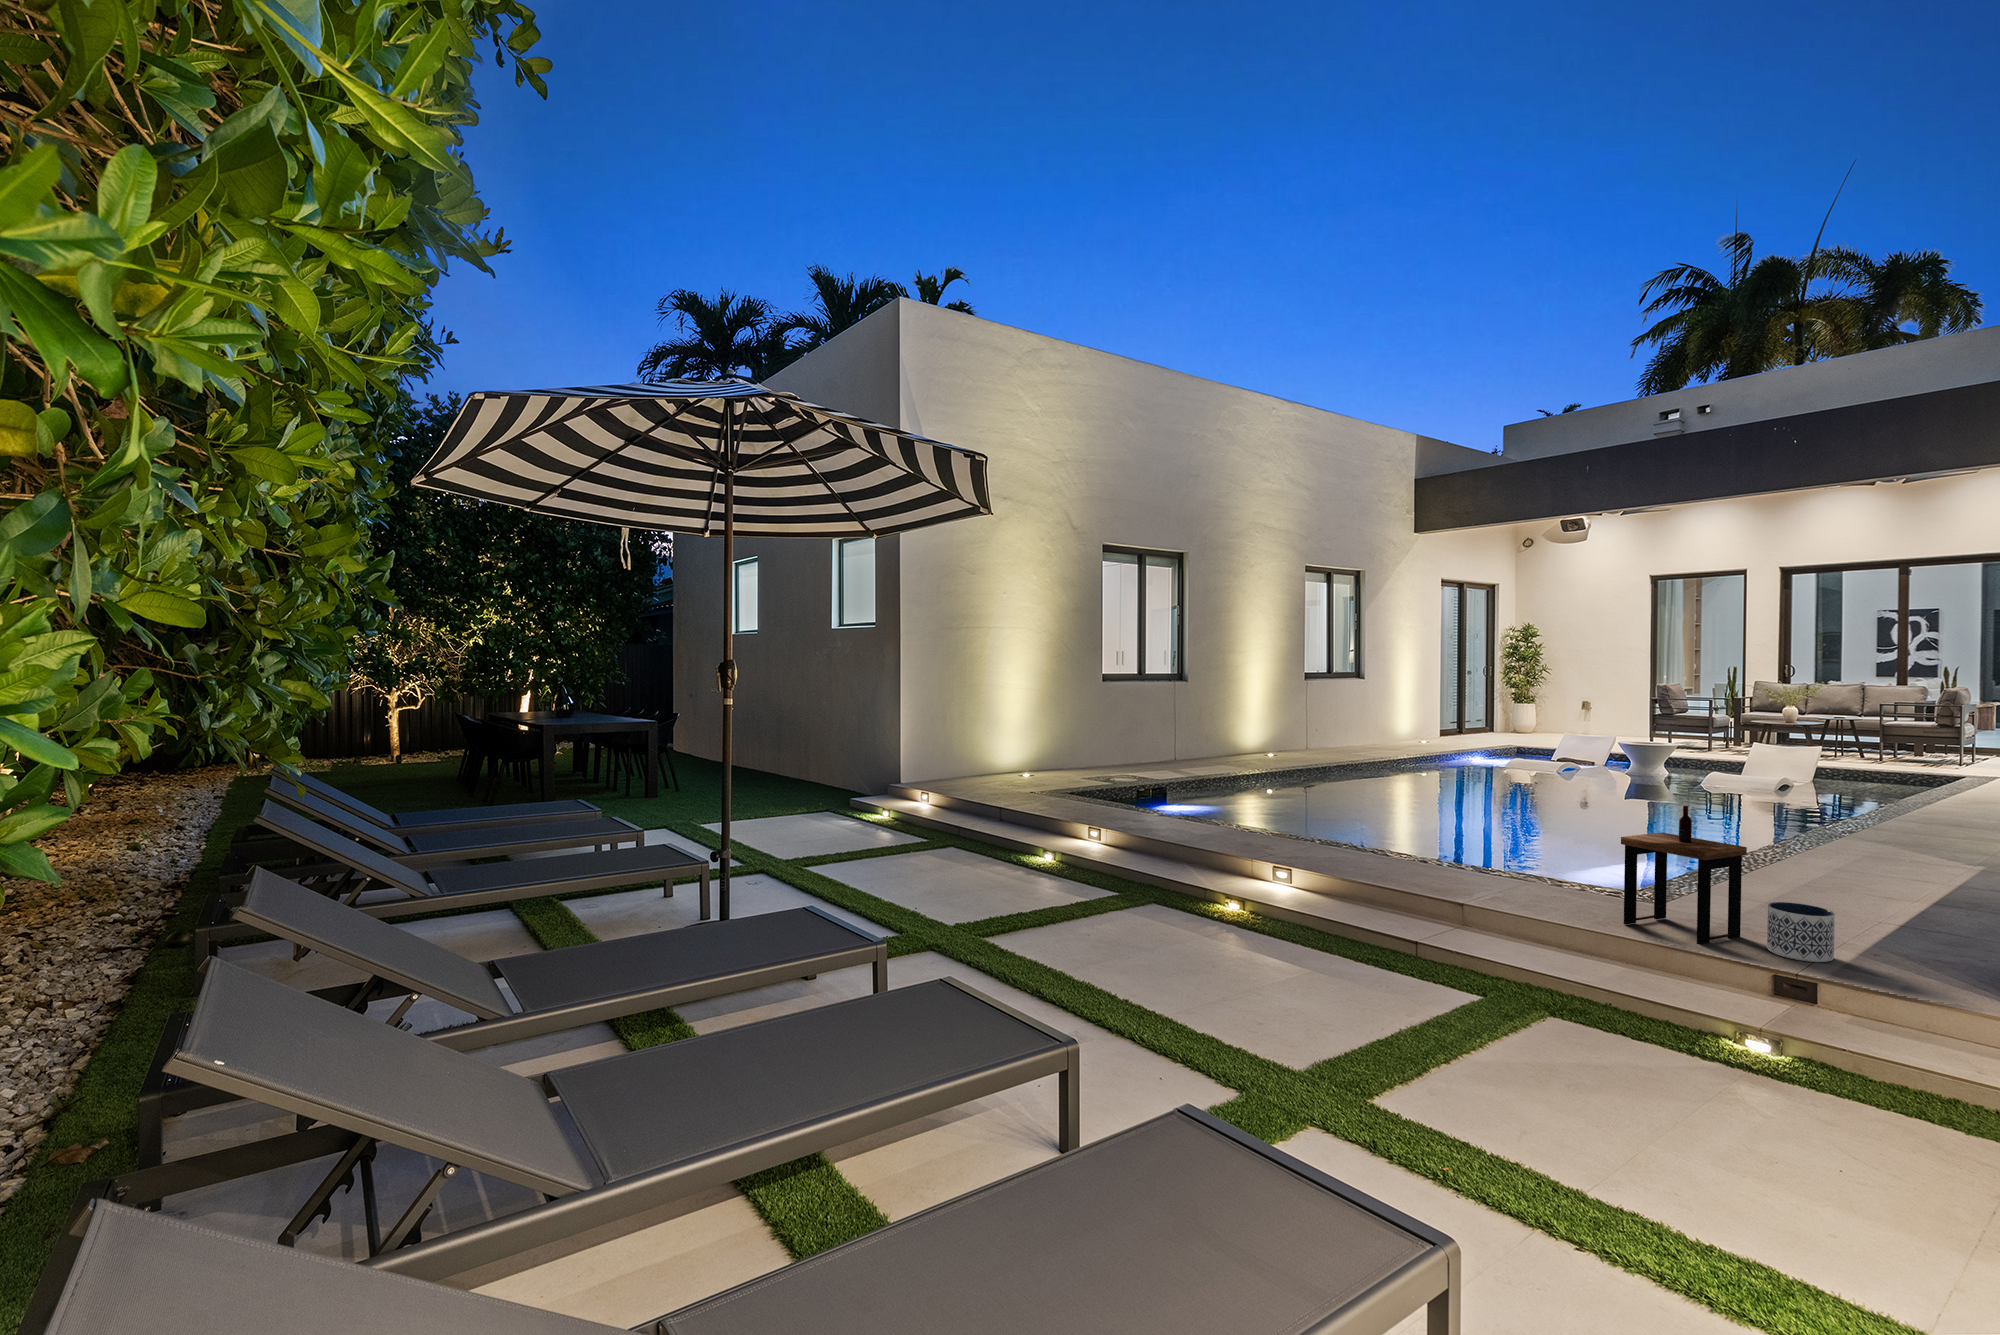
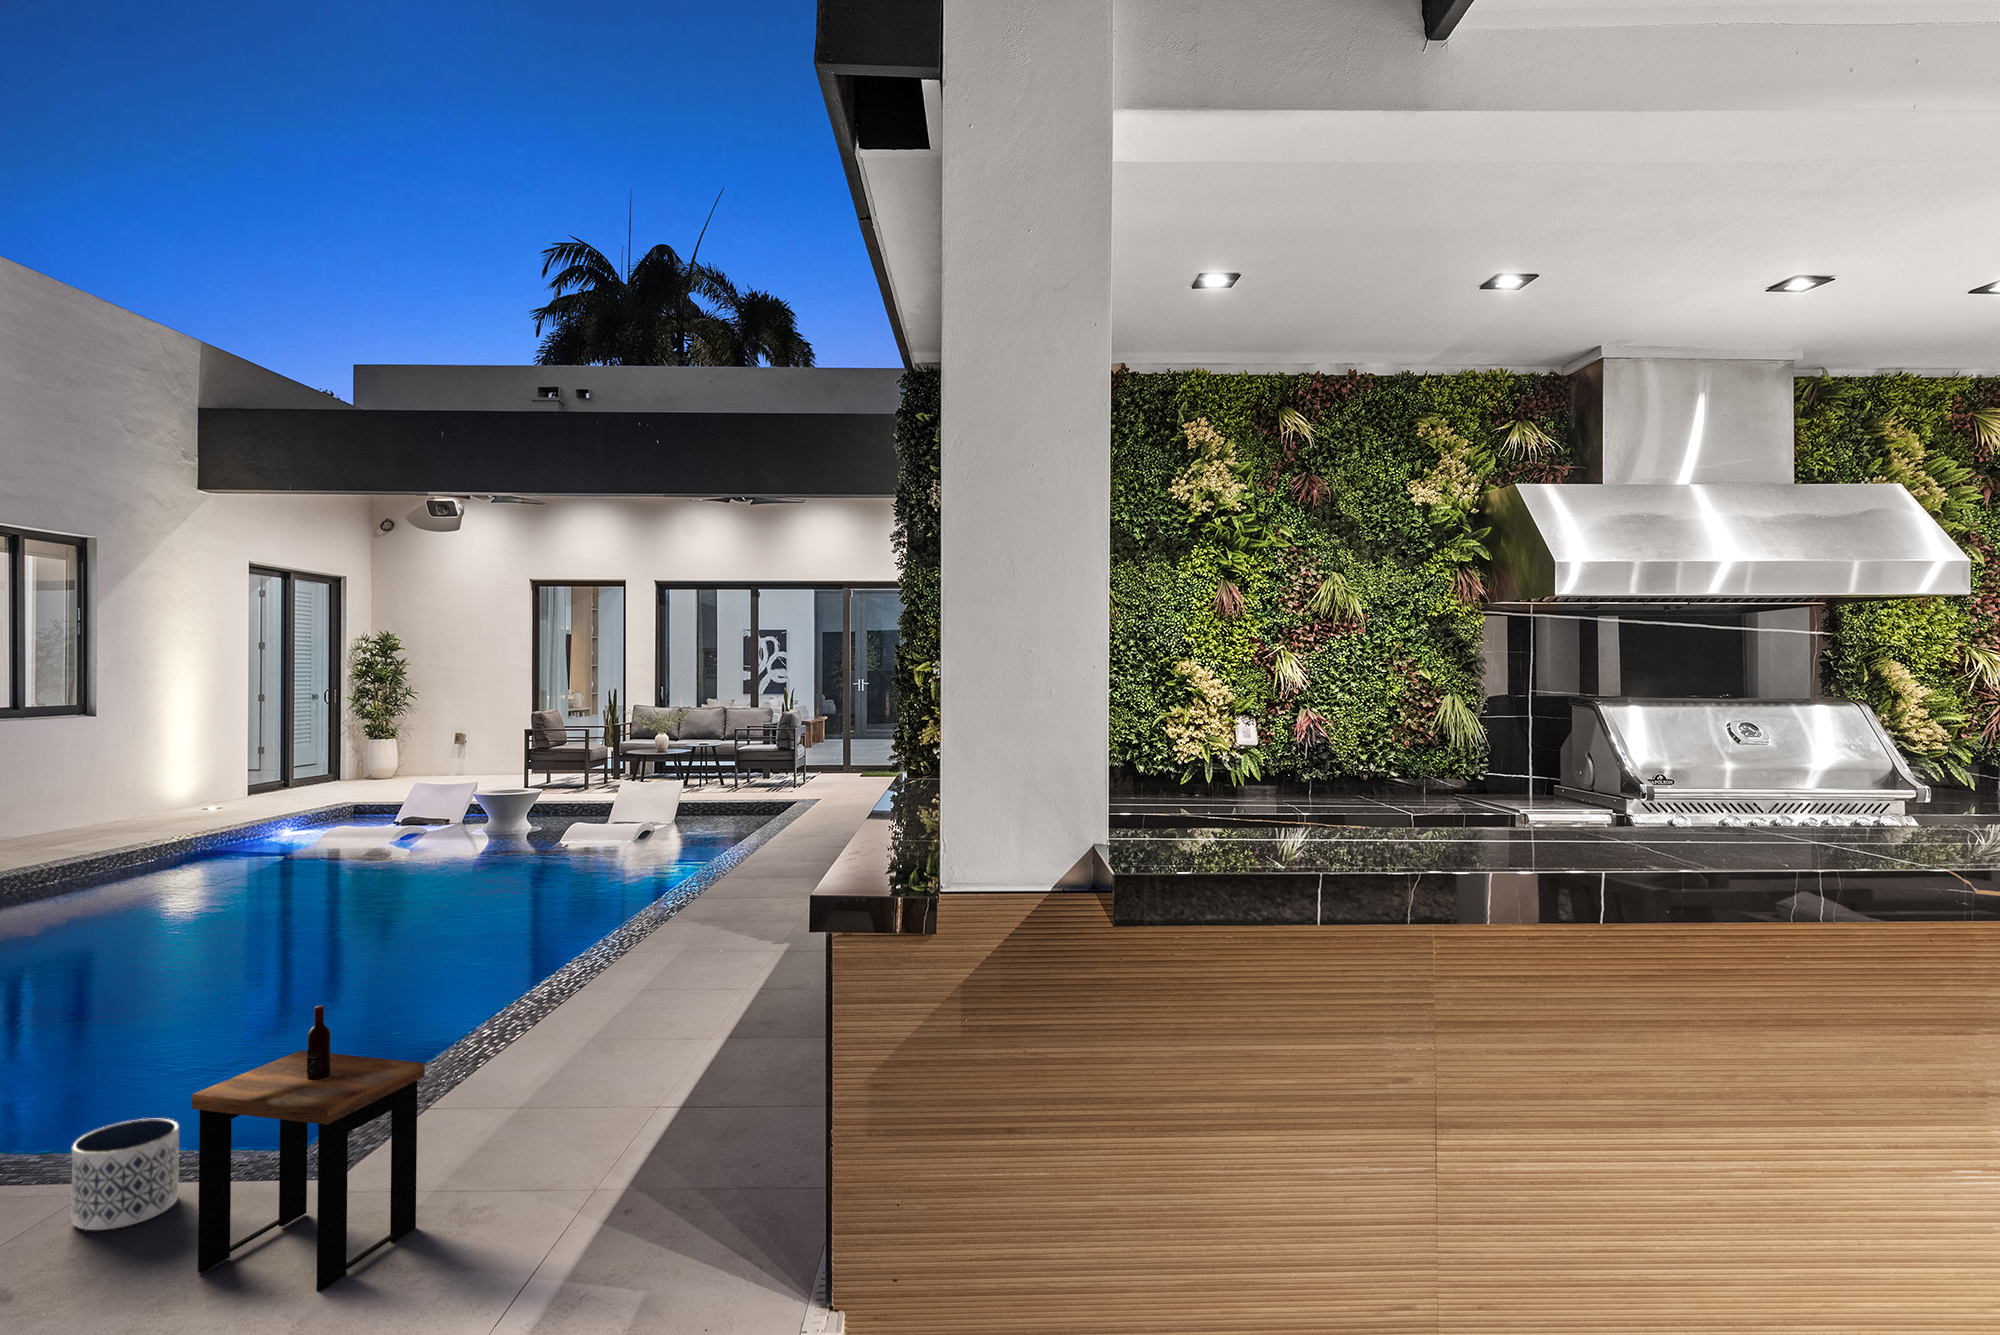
planter: present [1767,902,1835,962] -> present [72,1118,179,1230]

